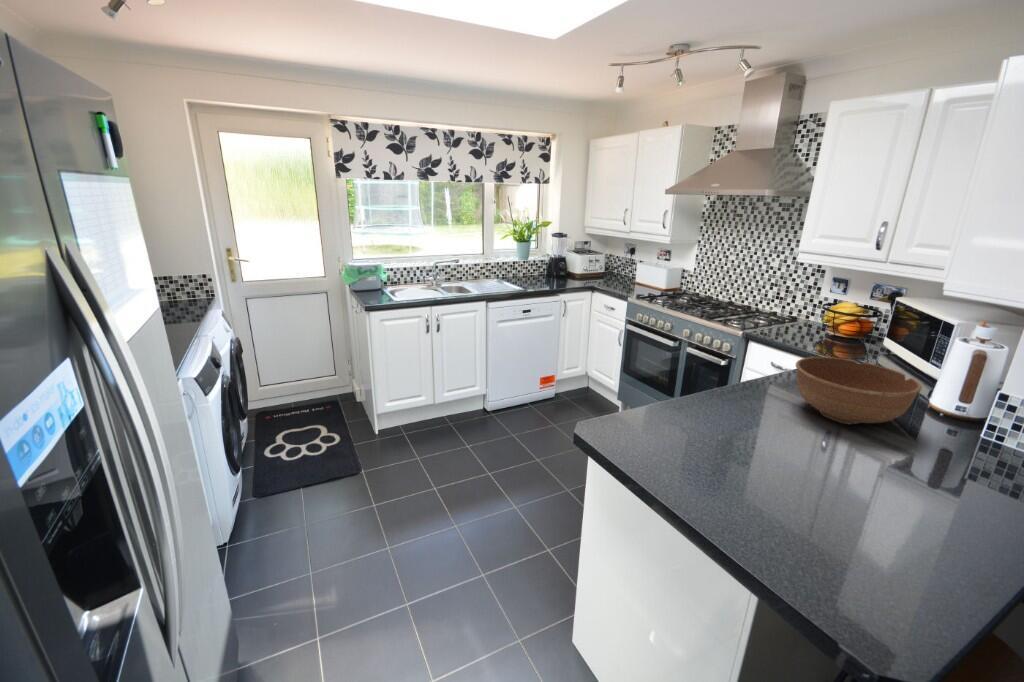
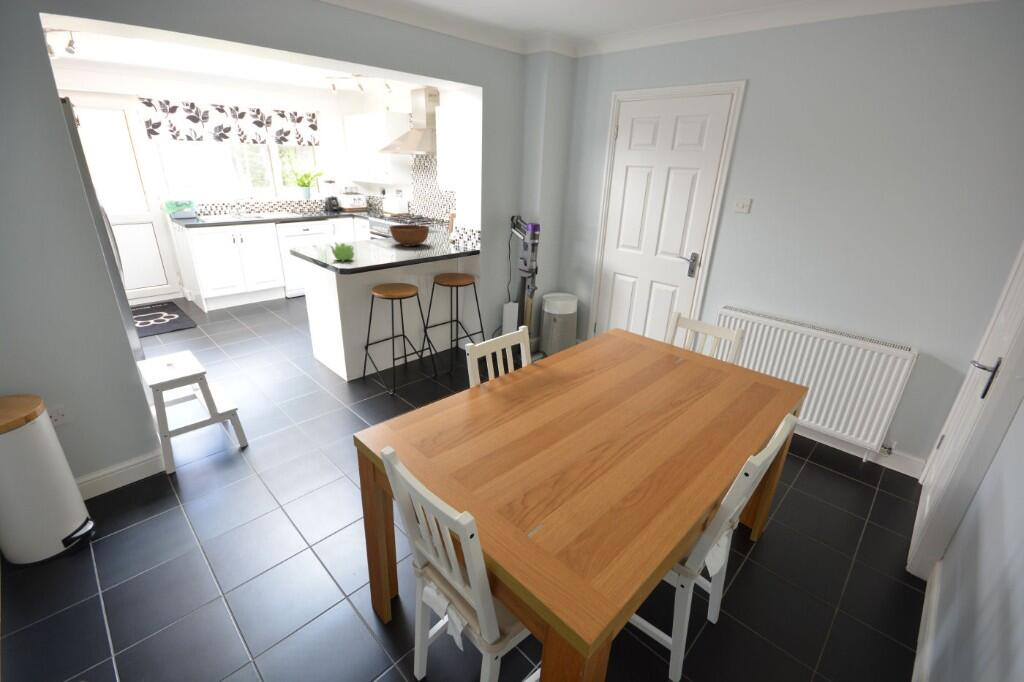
teapot: none [753,464,860,551] -> present [331,243,354,262]

